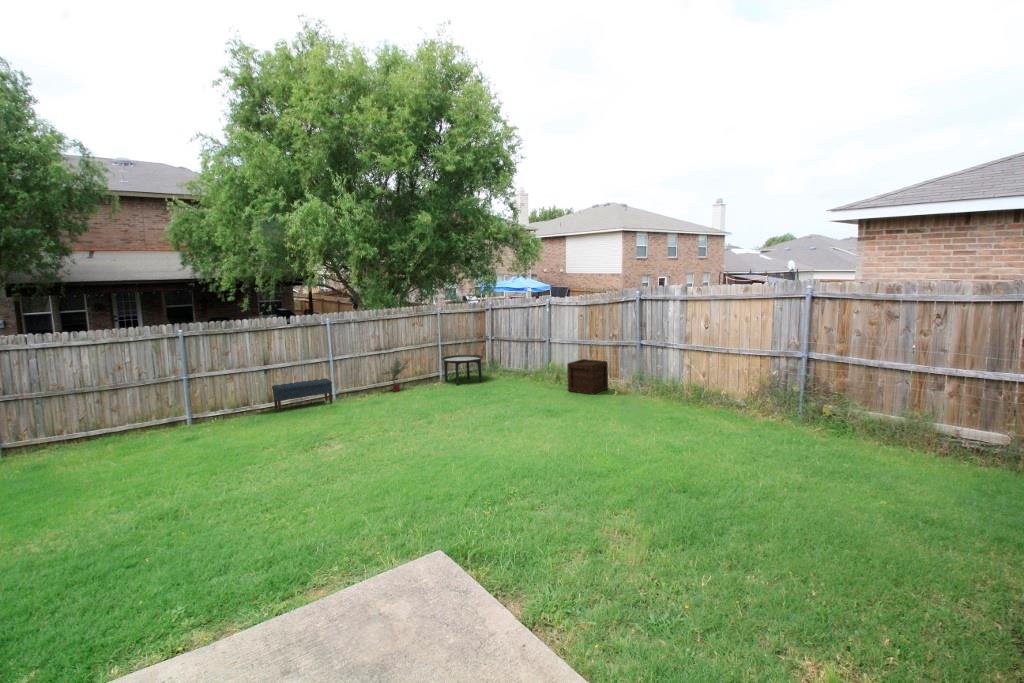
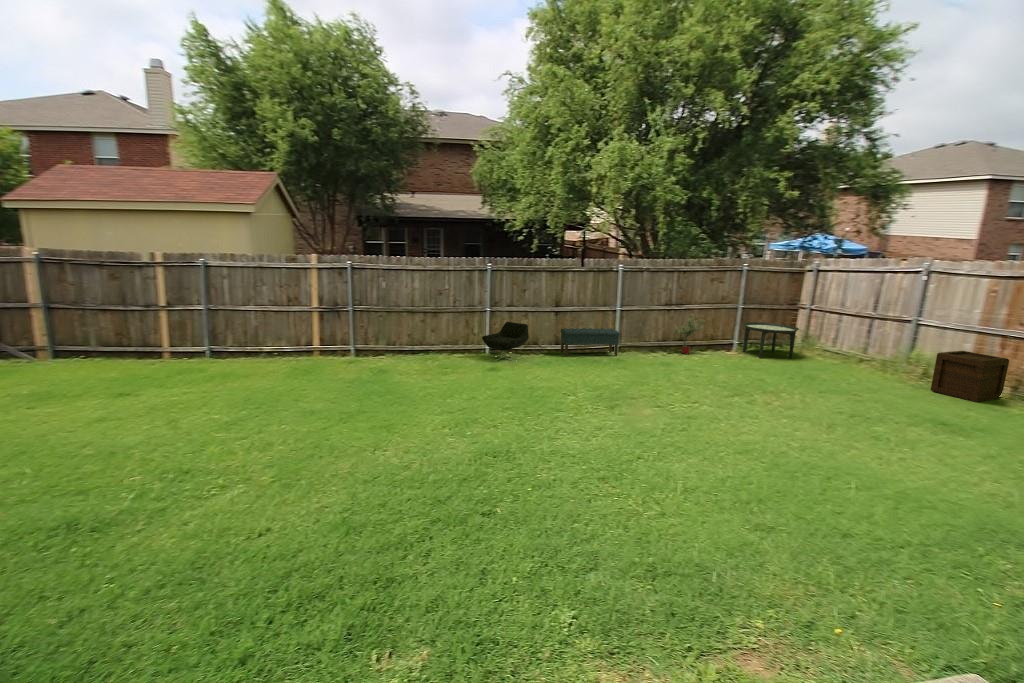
lounge chair: none [180,387,235,431] -> present [482,322,529,362]

